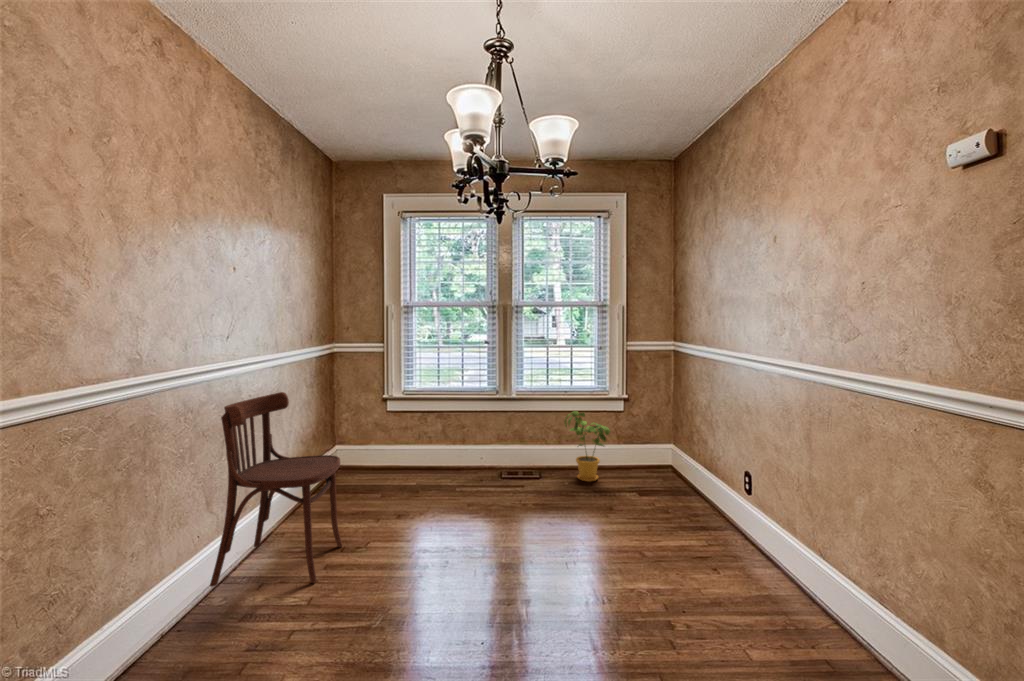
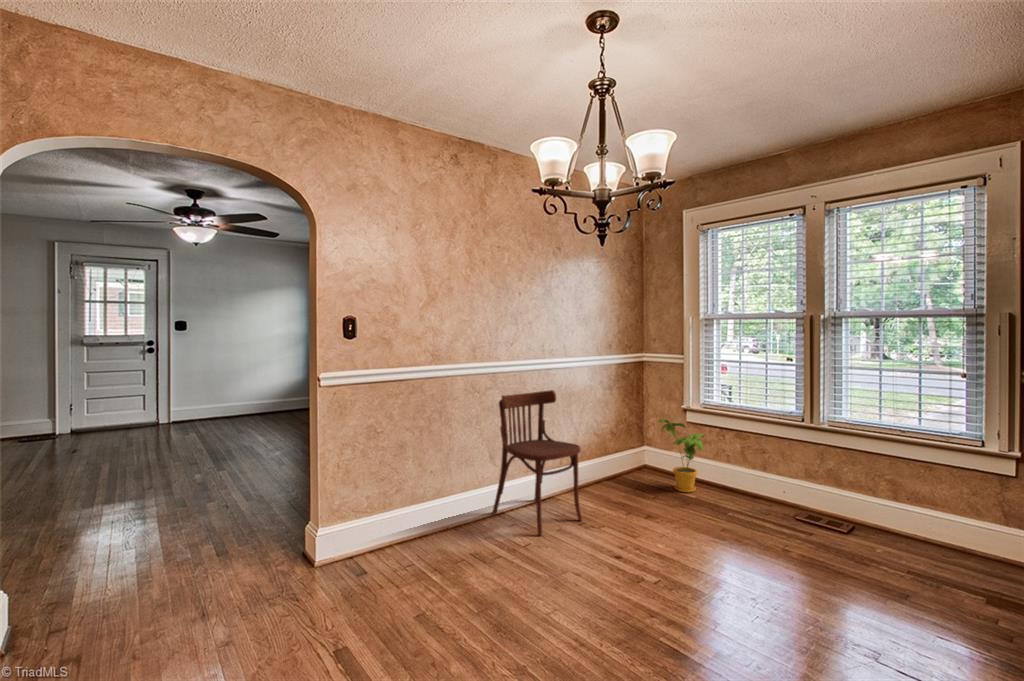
house plant: present [564,411,610,482] -> present [659,419,704,492]

